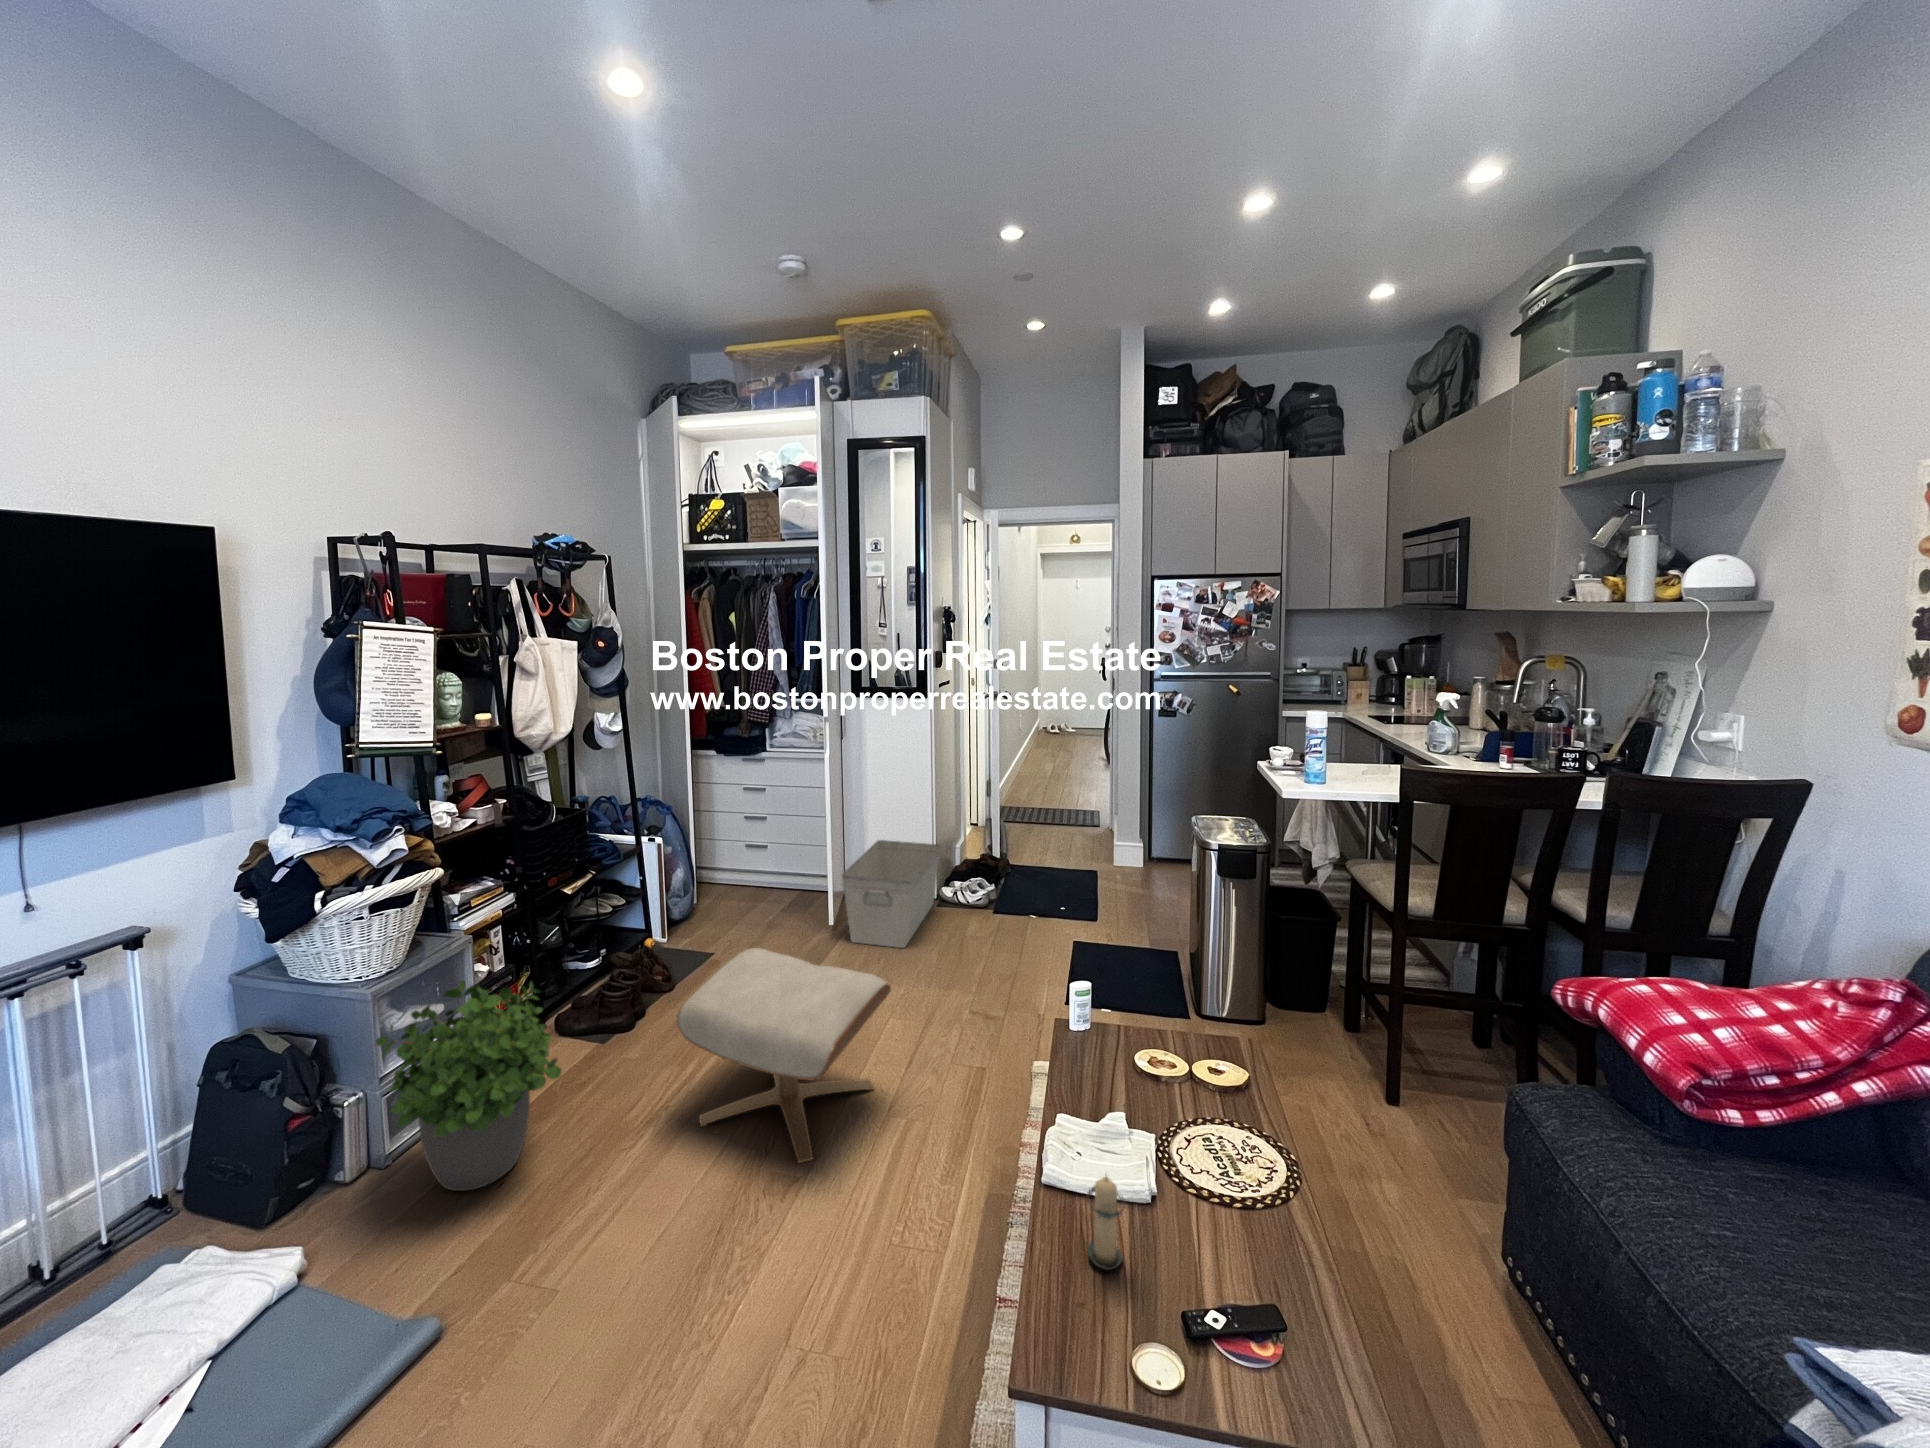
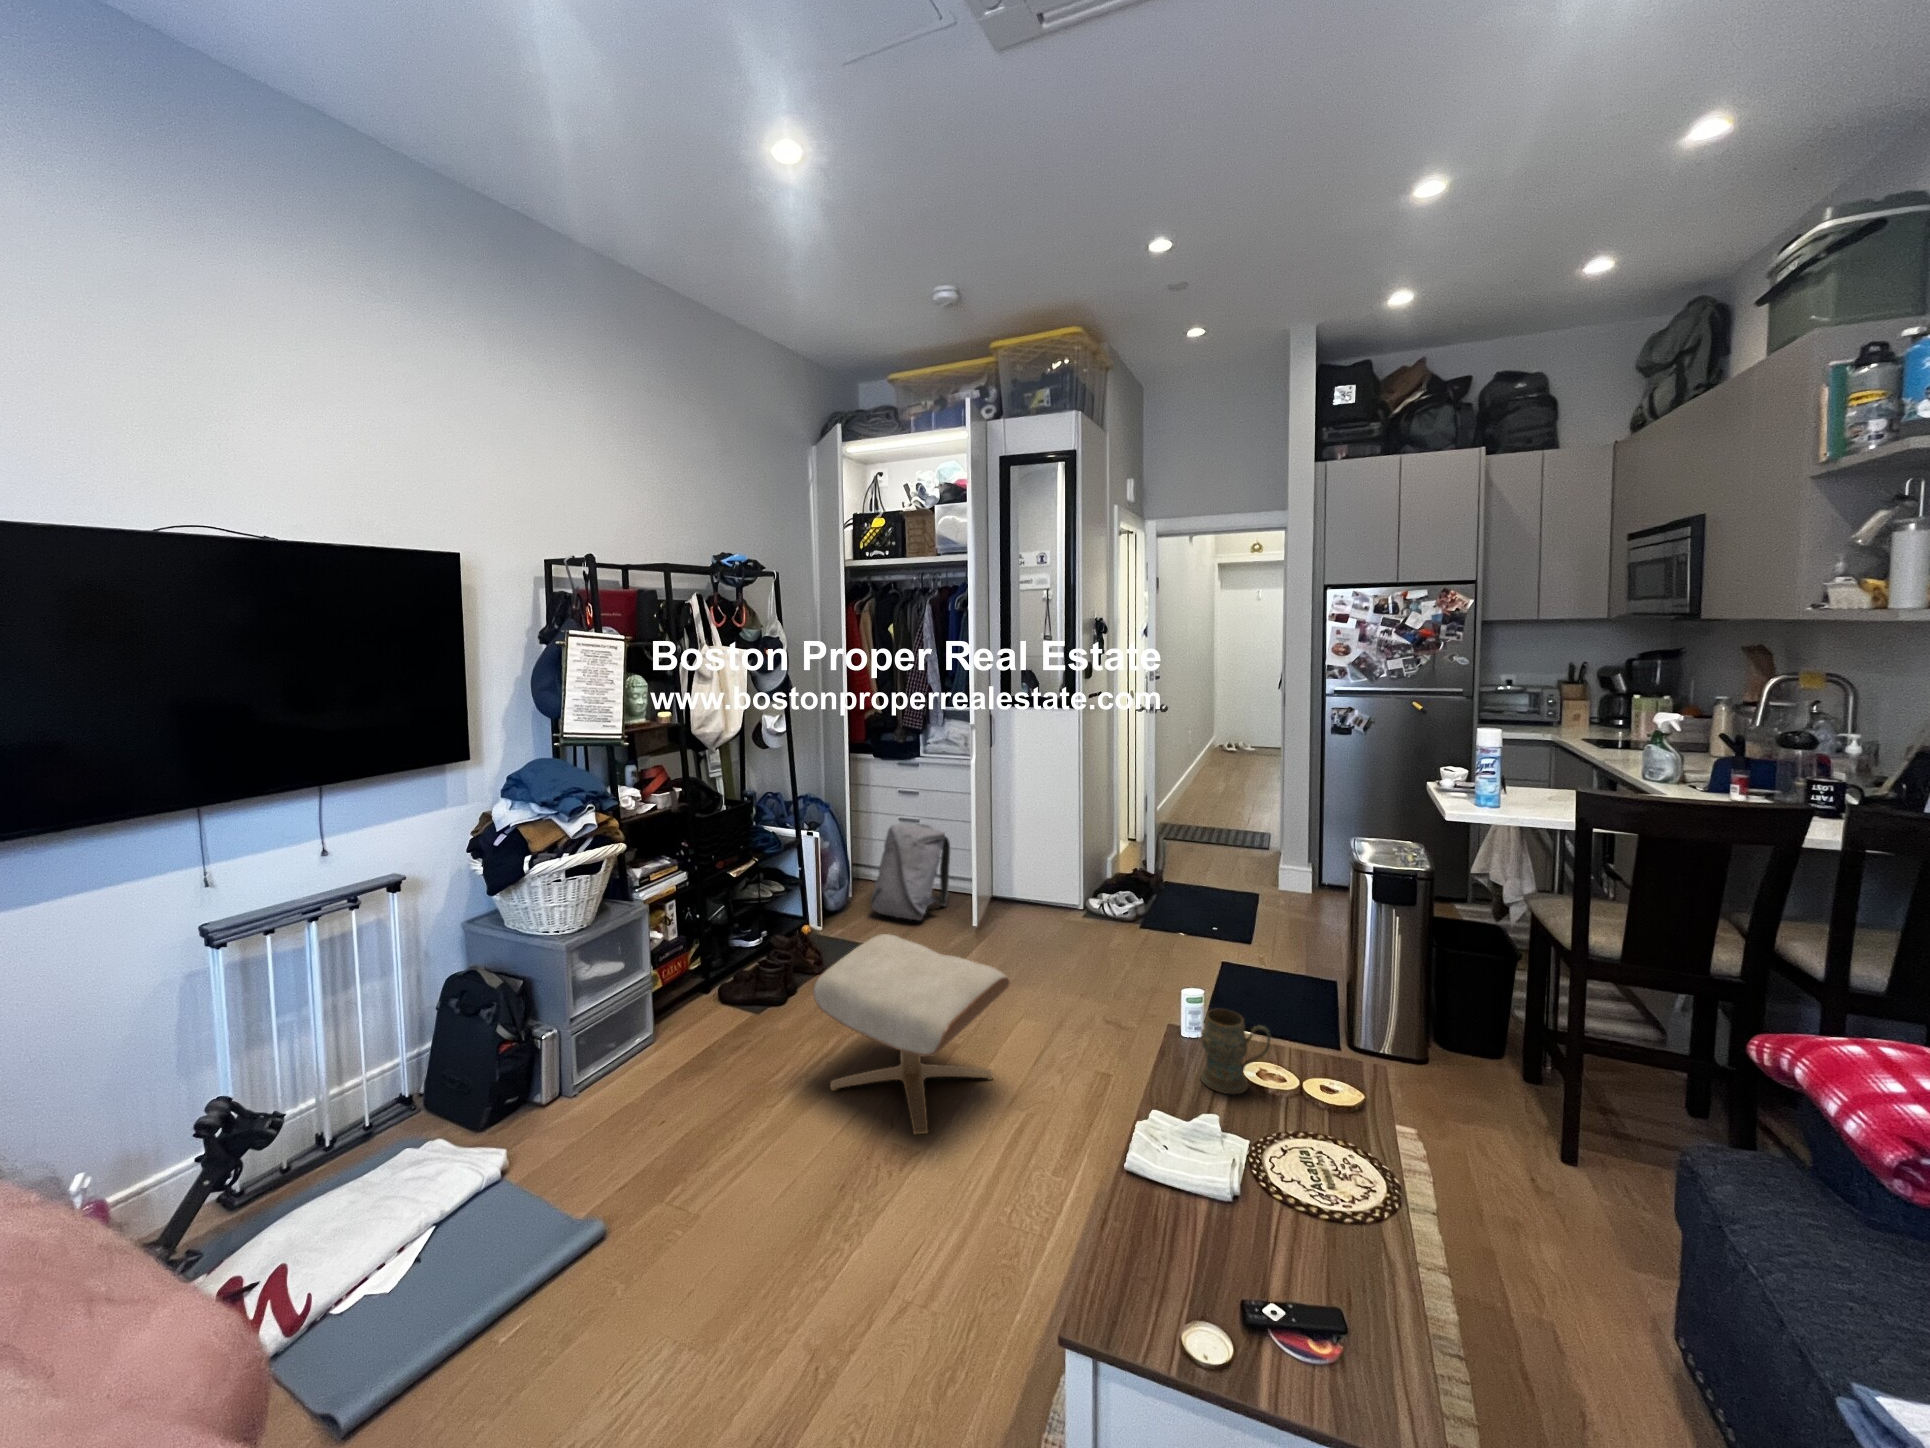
backpack: none [721,822,805,924] -> present [870,824,950,920]
storage bin: present [842,840,941,948] -> none [980,848,1084,953]
potted plant: present [376,980,562,1191] -> none [569,935,714,1115]
mug: none [1096,1002,1164,1086] -> present [1200,1009,1271,1094]
candle: present [1086,1176,1125,1270] -> none [1149,1158,1195,1256]

